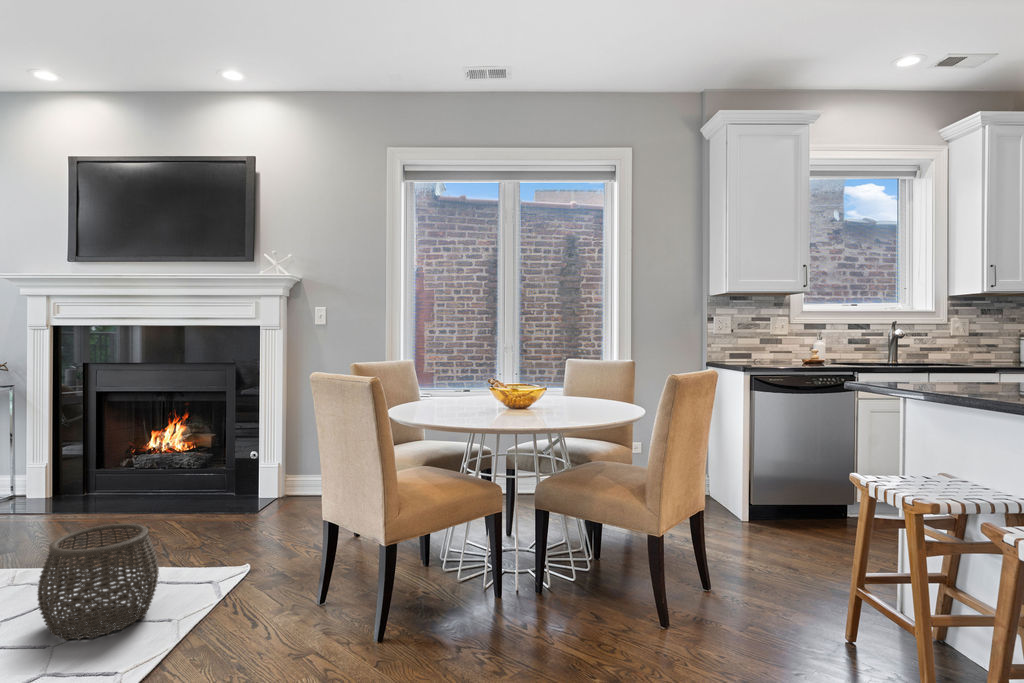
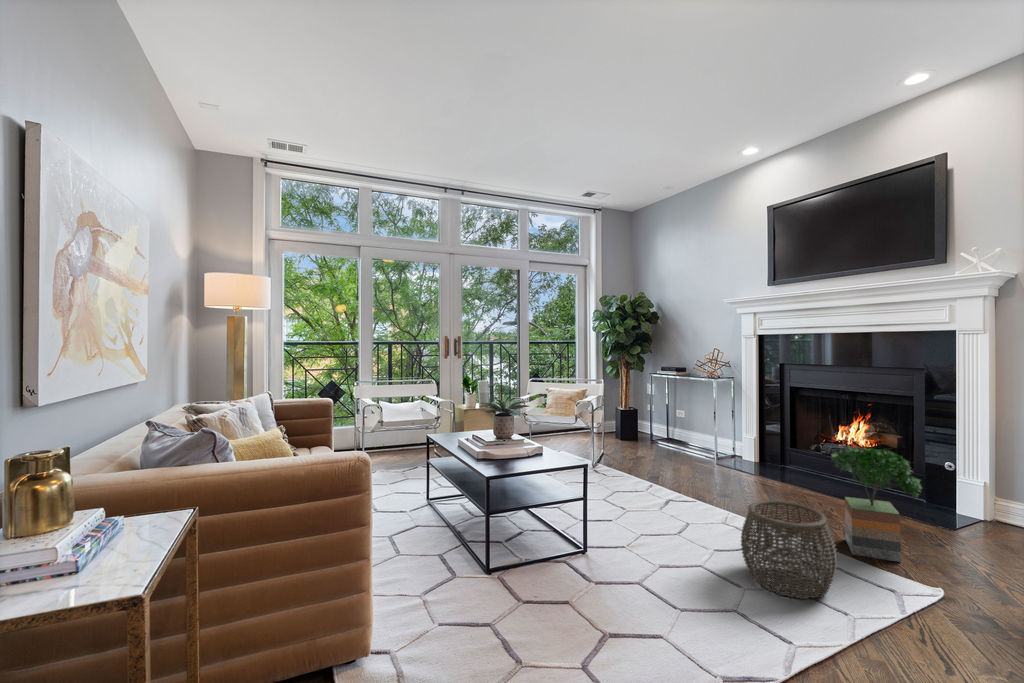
potted tree: none [148,445,236,564] -> present [832,447,921,562]

